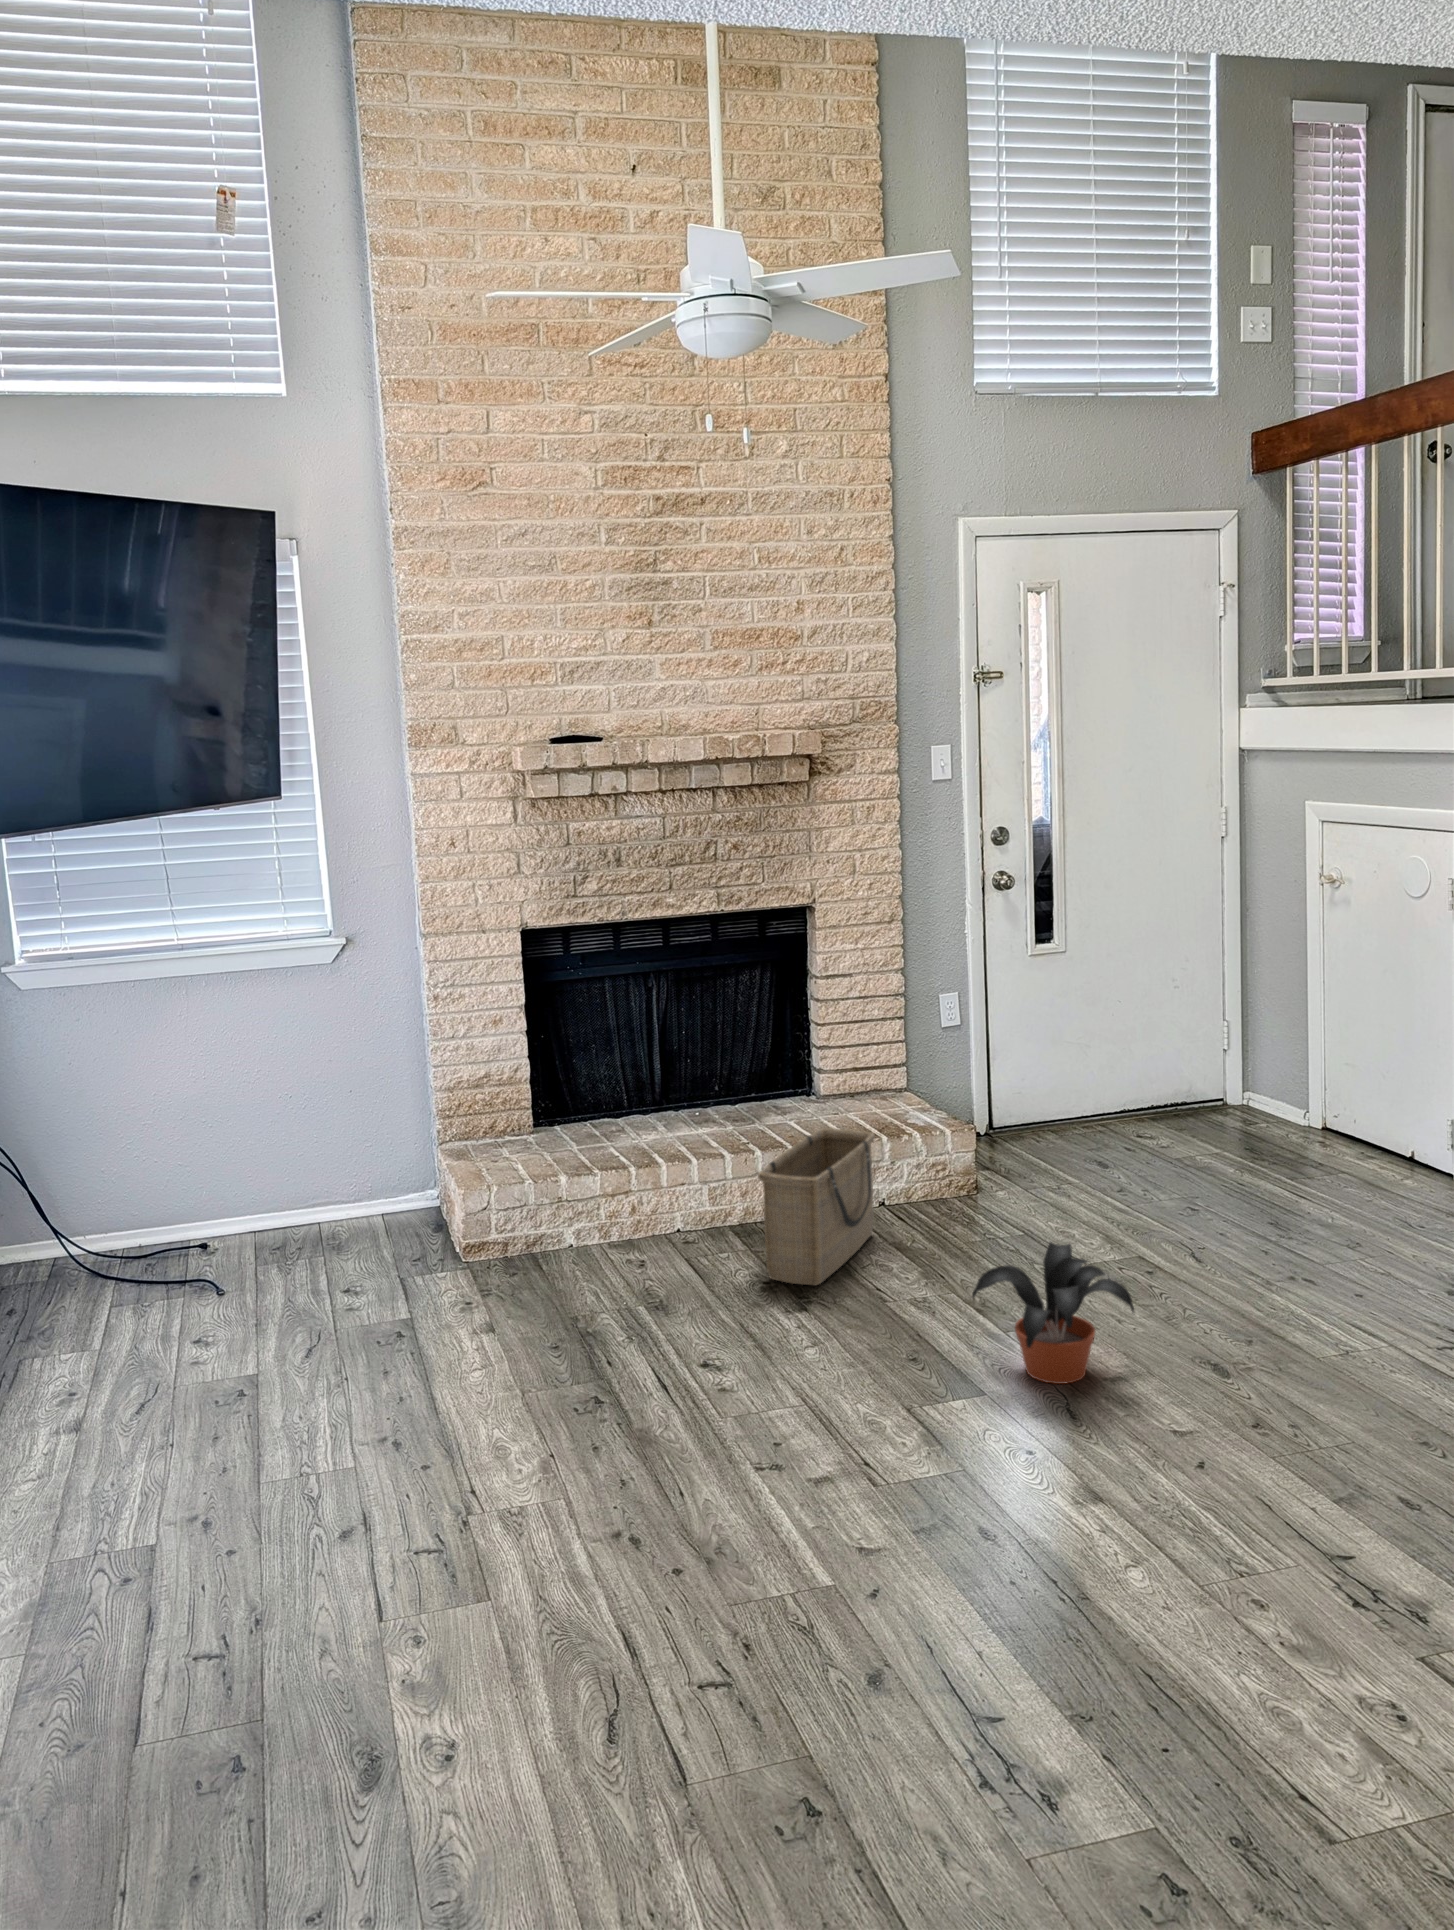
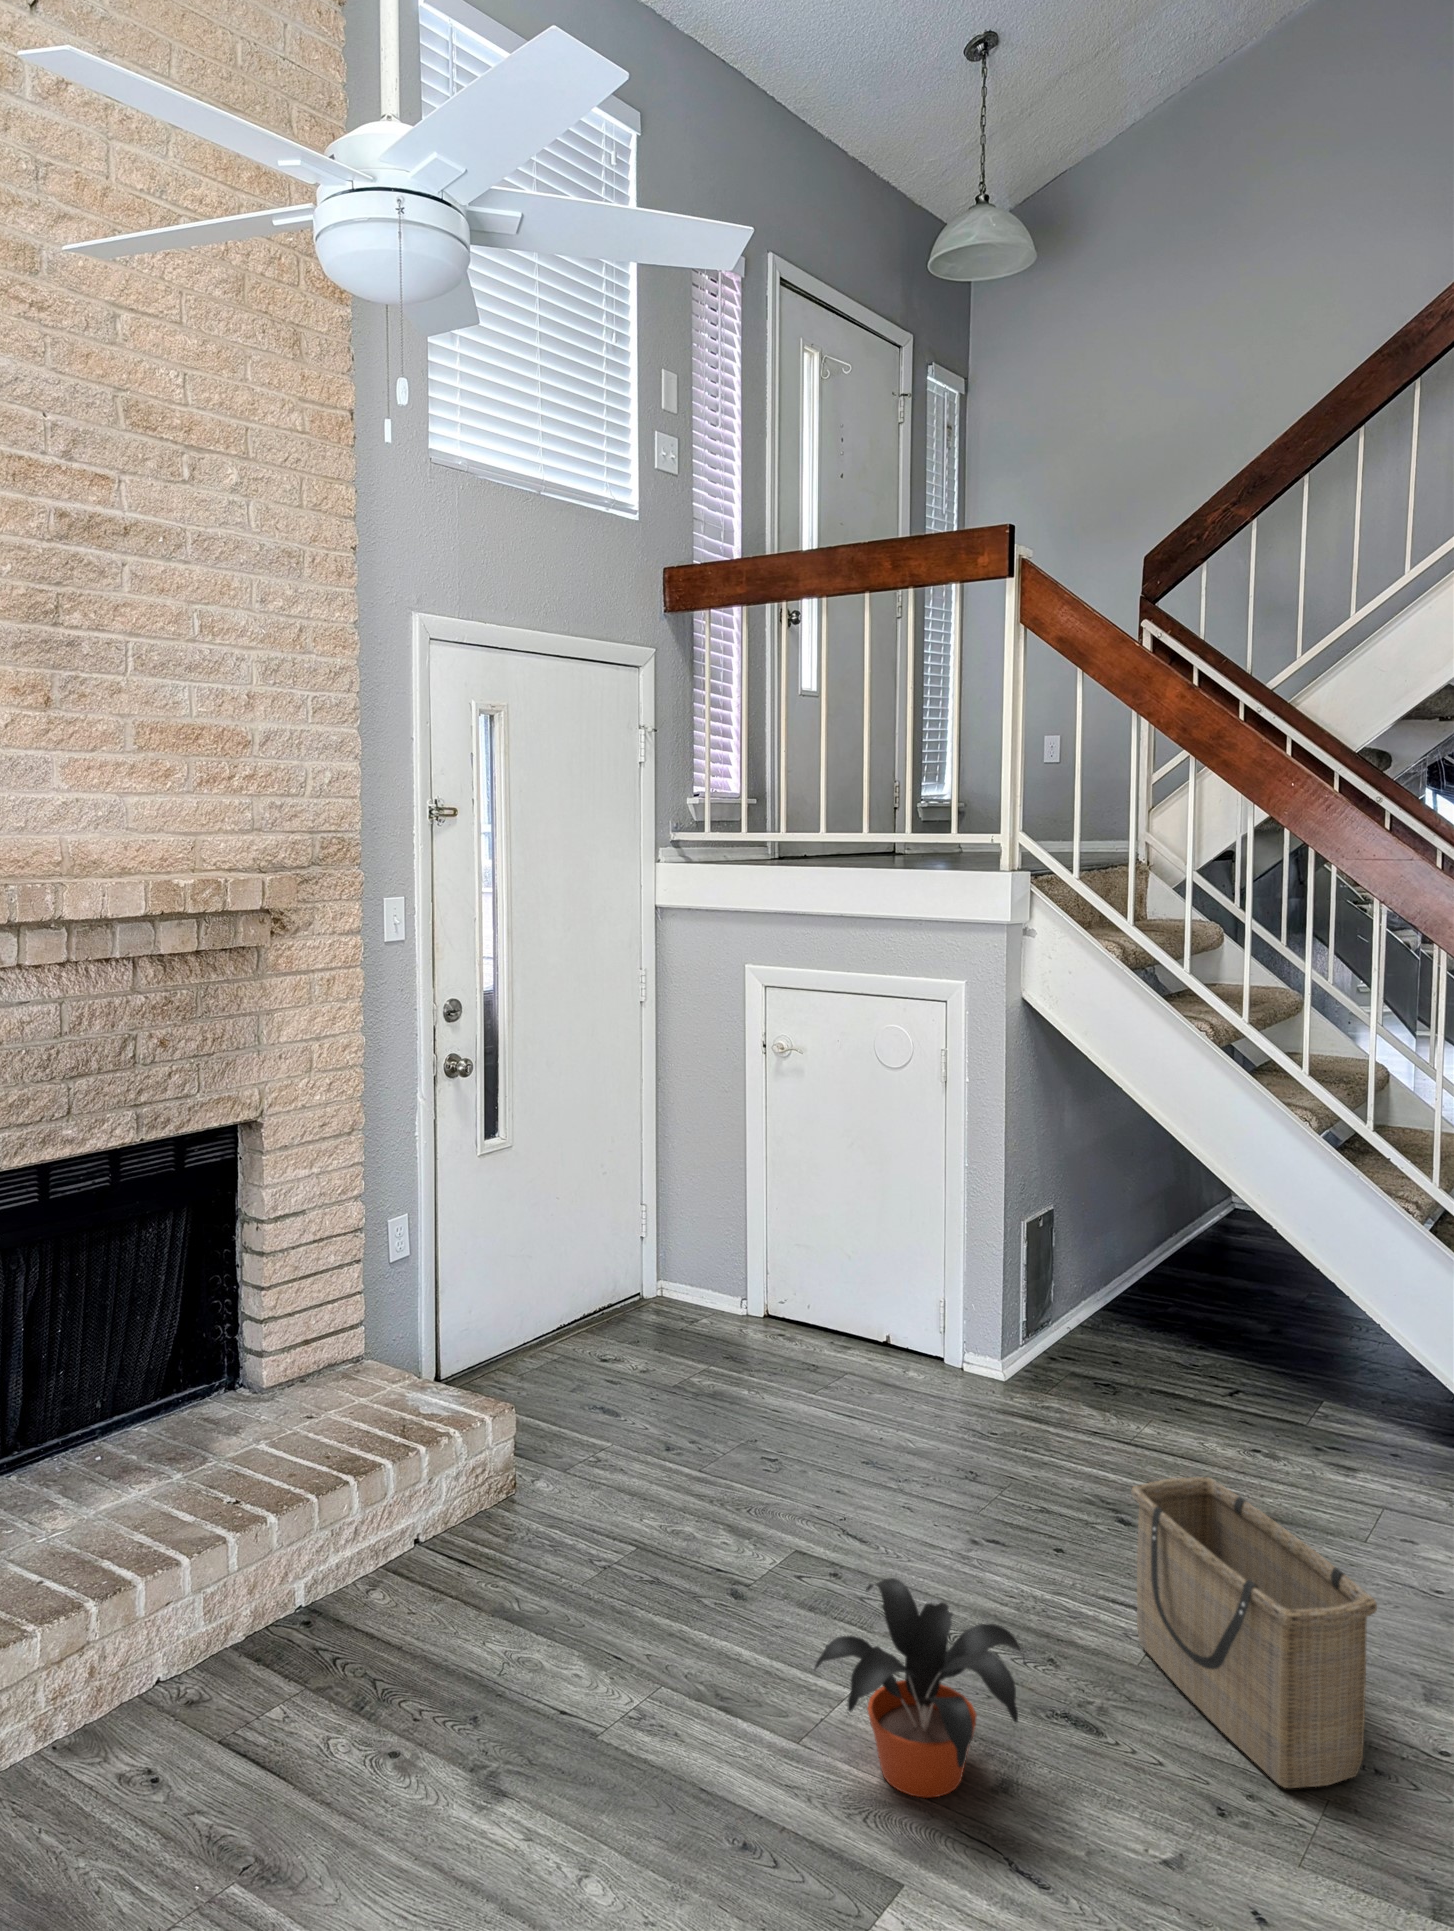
basket: present [758,1128,875,1285] -> present [1132,1477,1377,1788]

